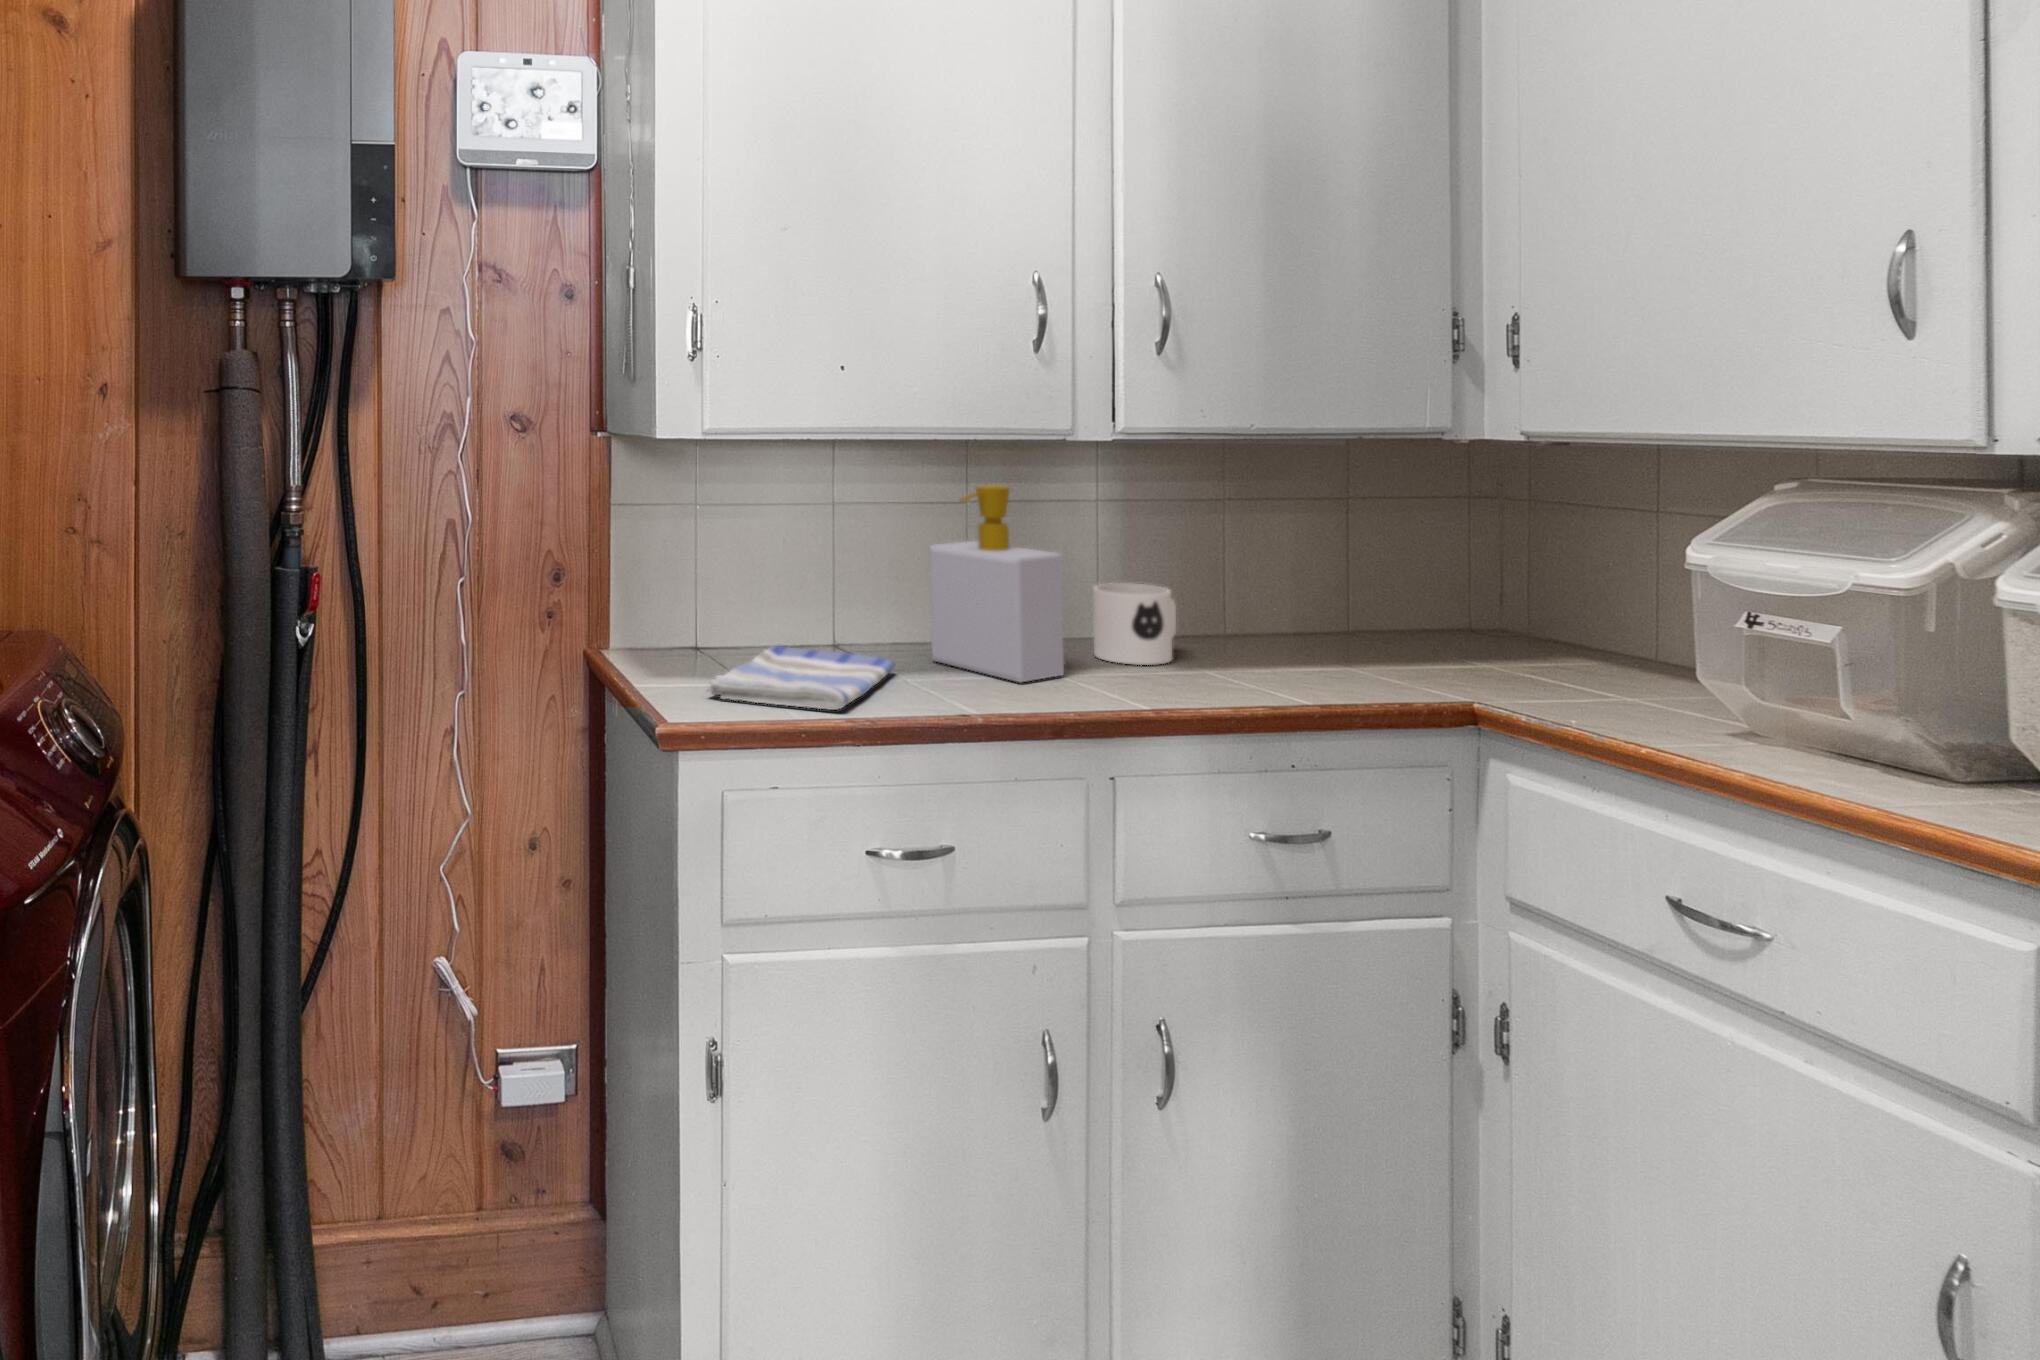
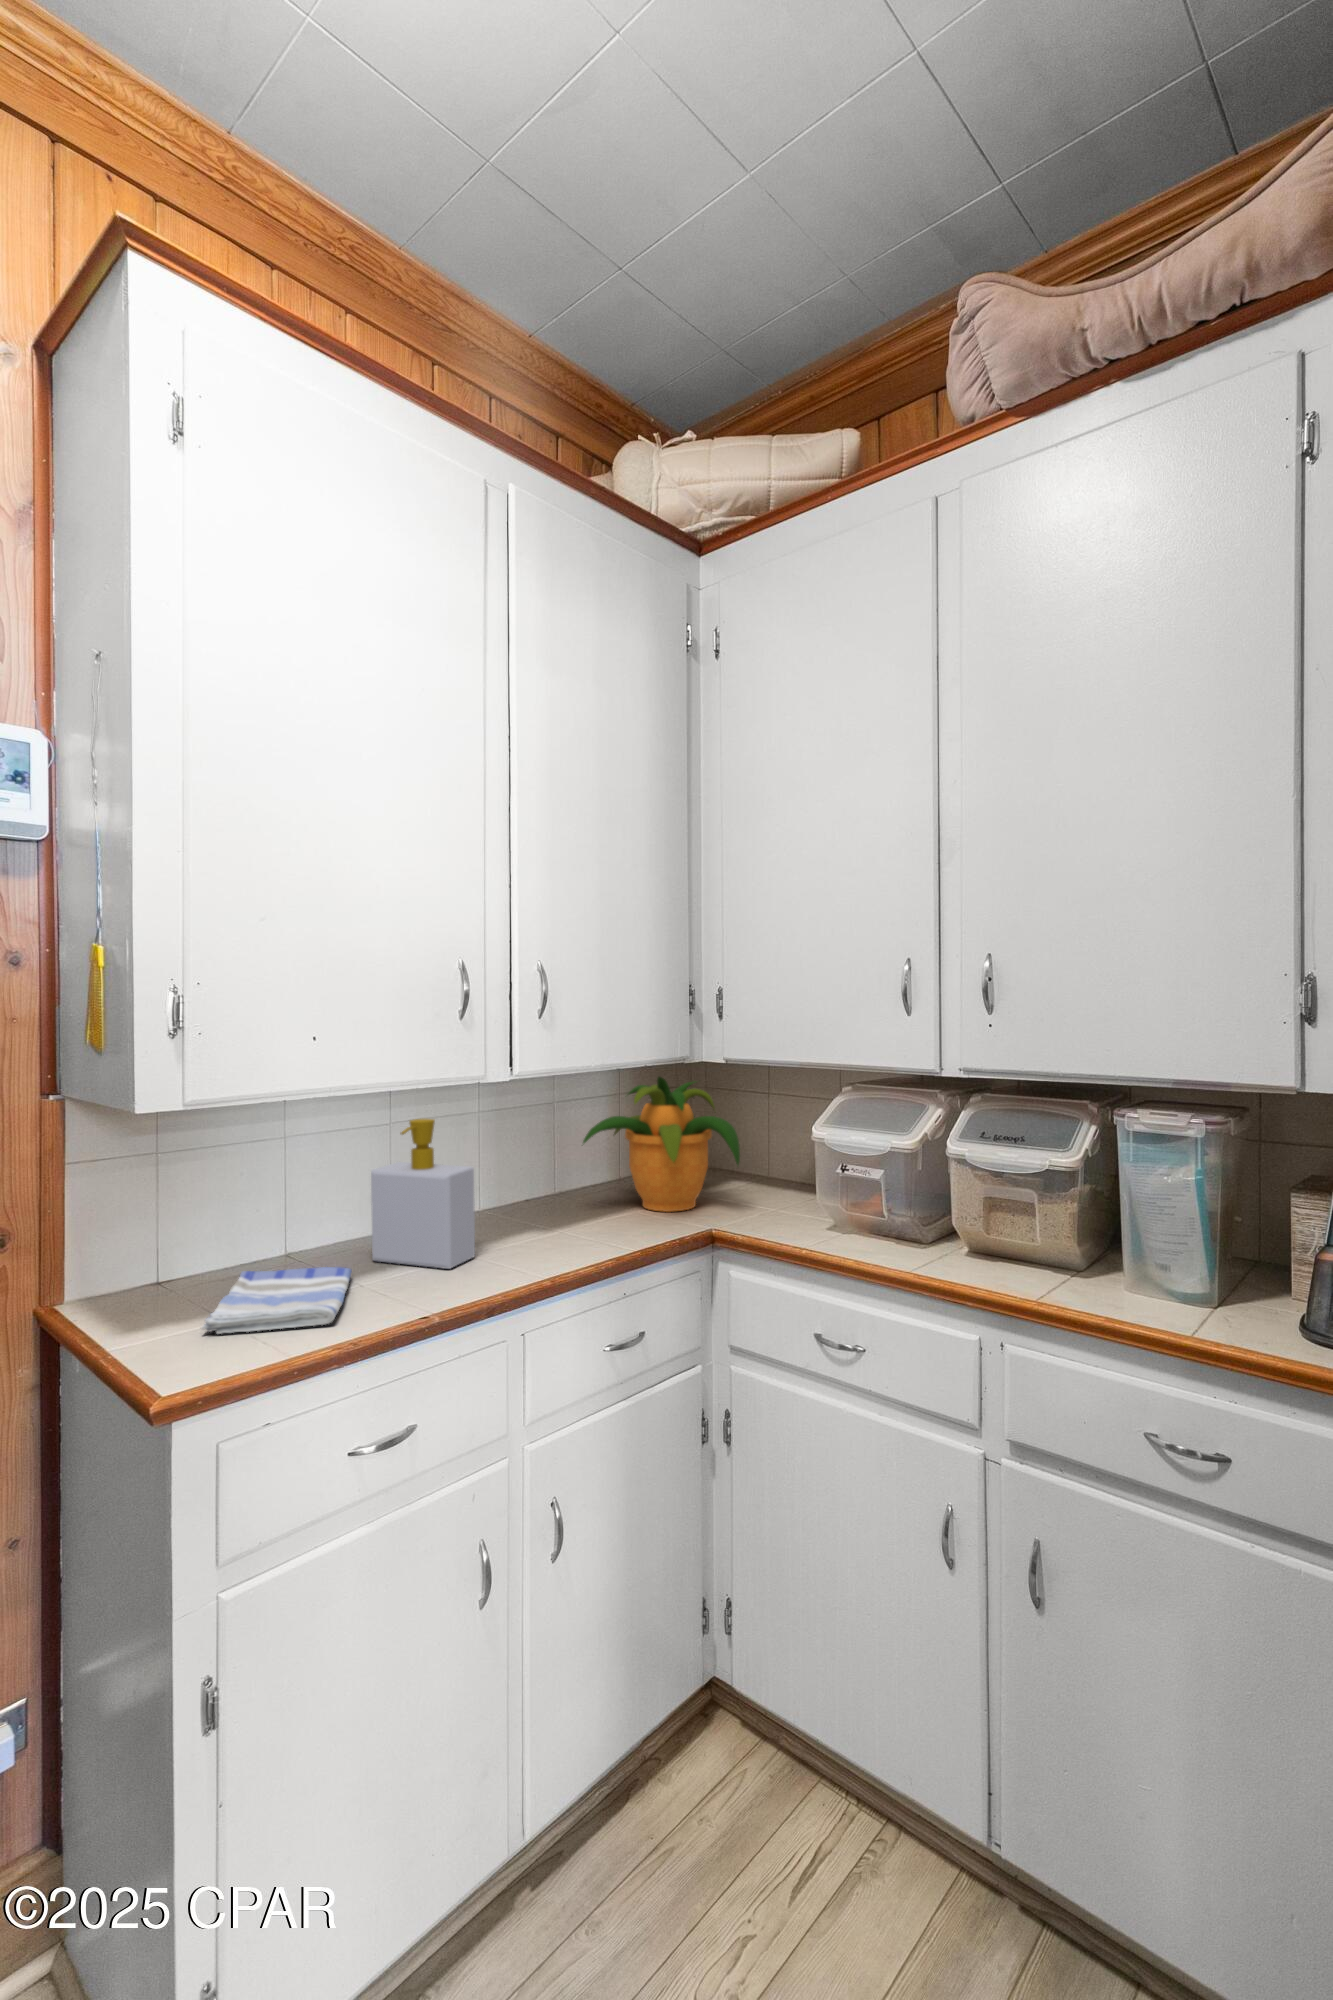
potted plant: none [1261,449,1563,668] -> present [583,1077,740,1212]
mug: present [1093,583,1176,665] -> none [482,1179,534,1240]

